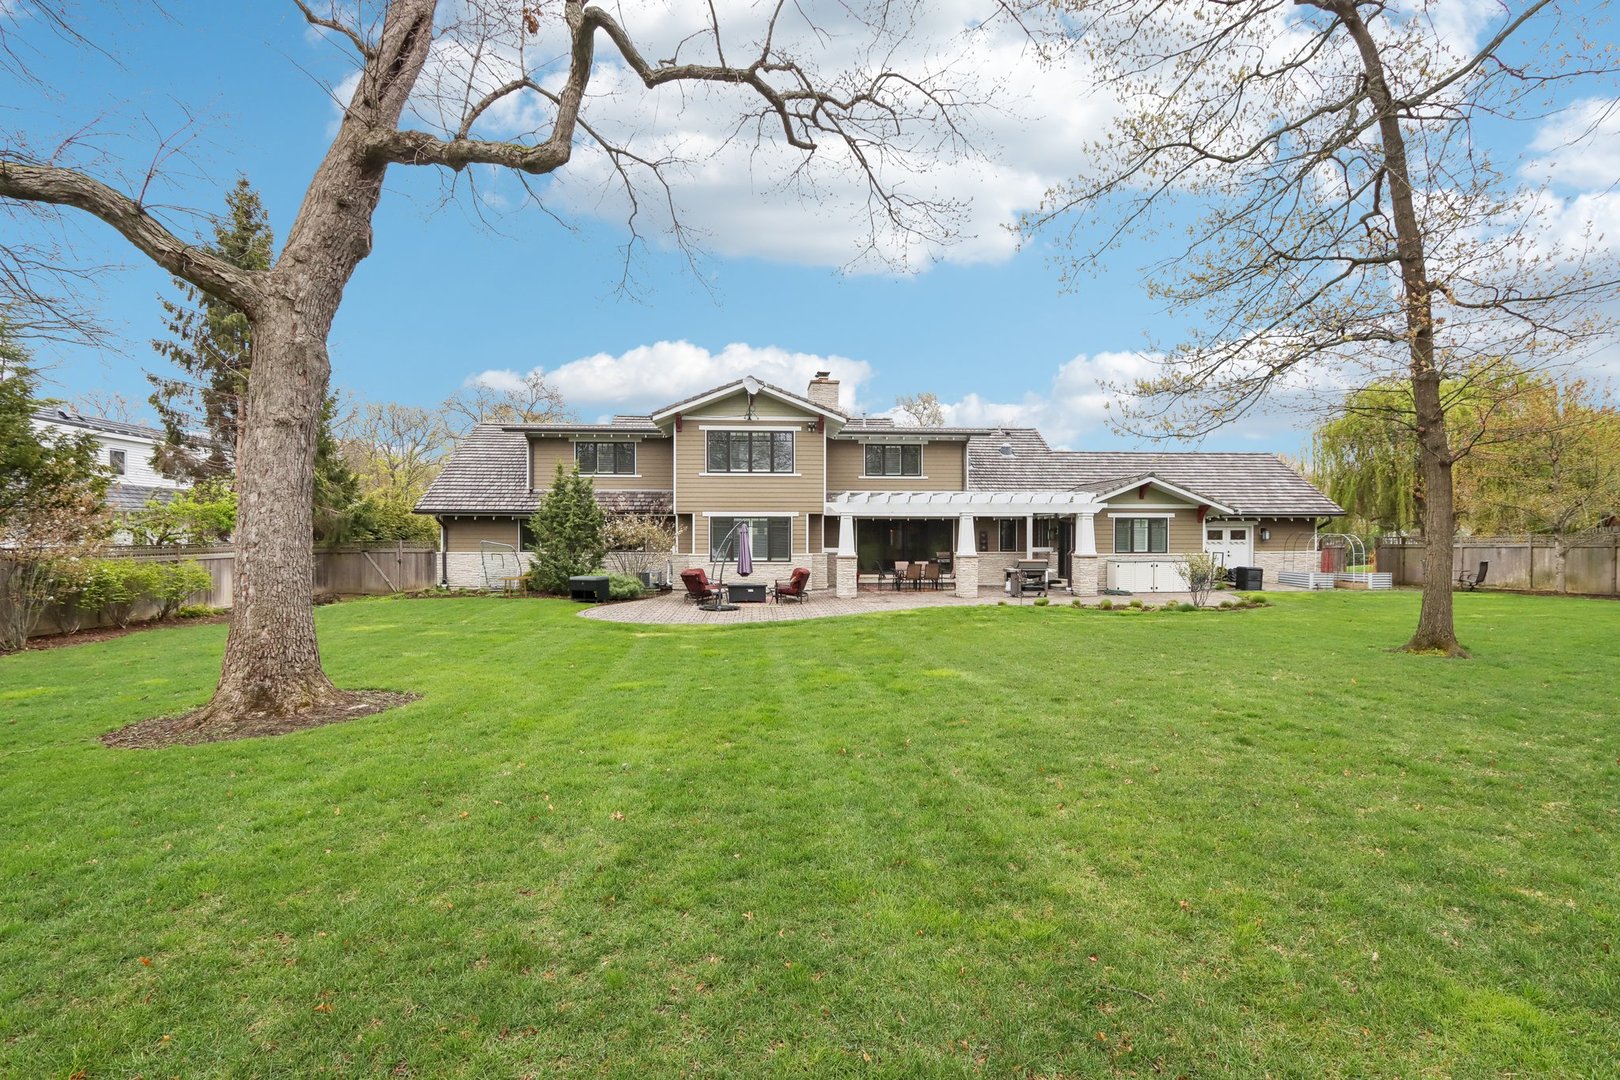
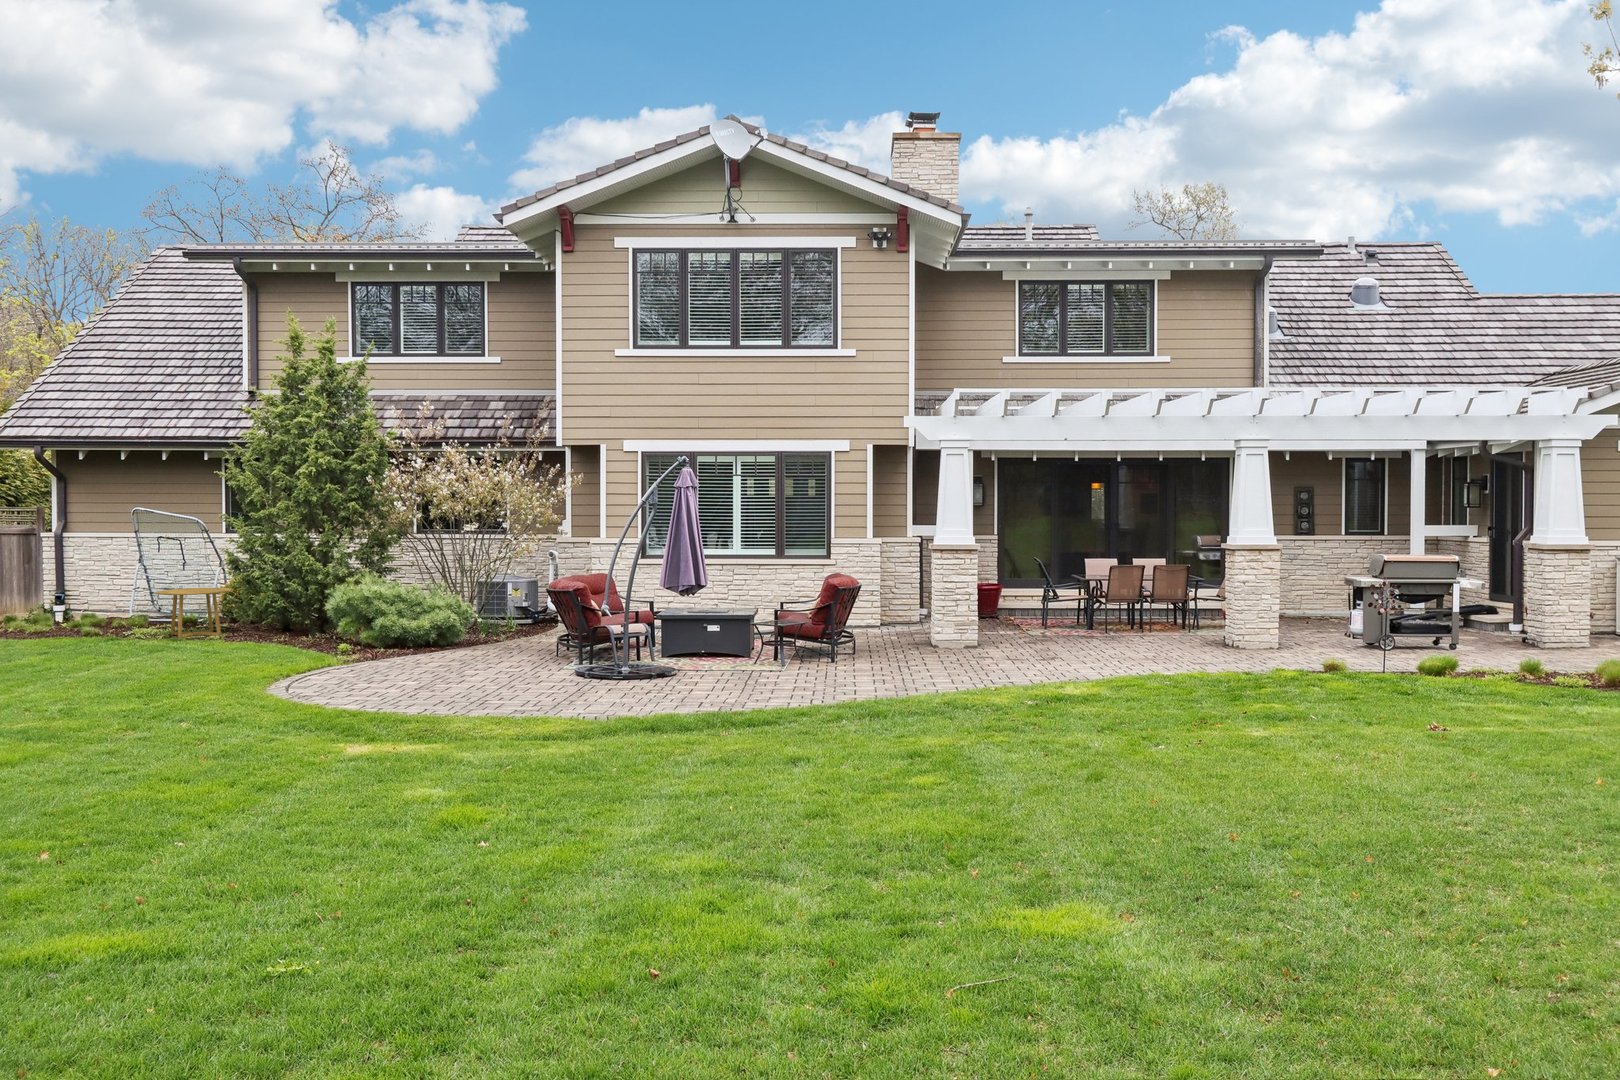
storage bench: present [570,576,610,603] -> none [300,588,391,651]

